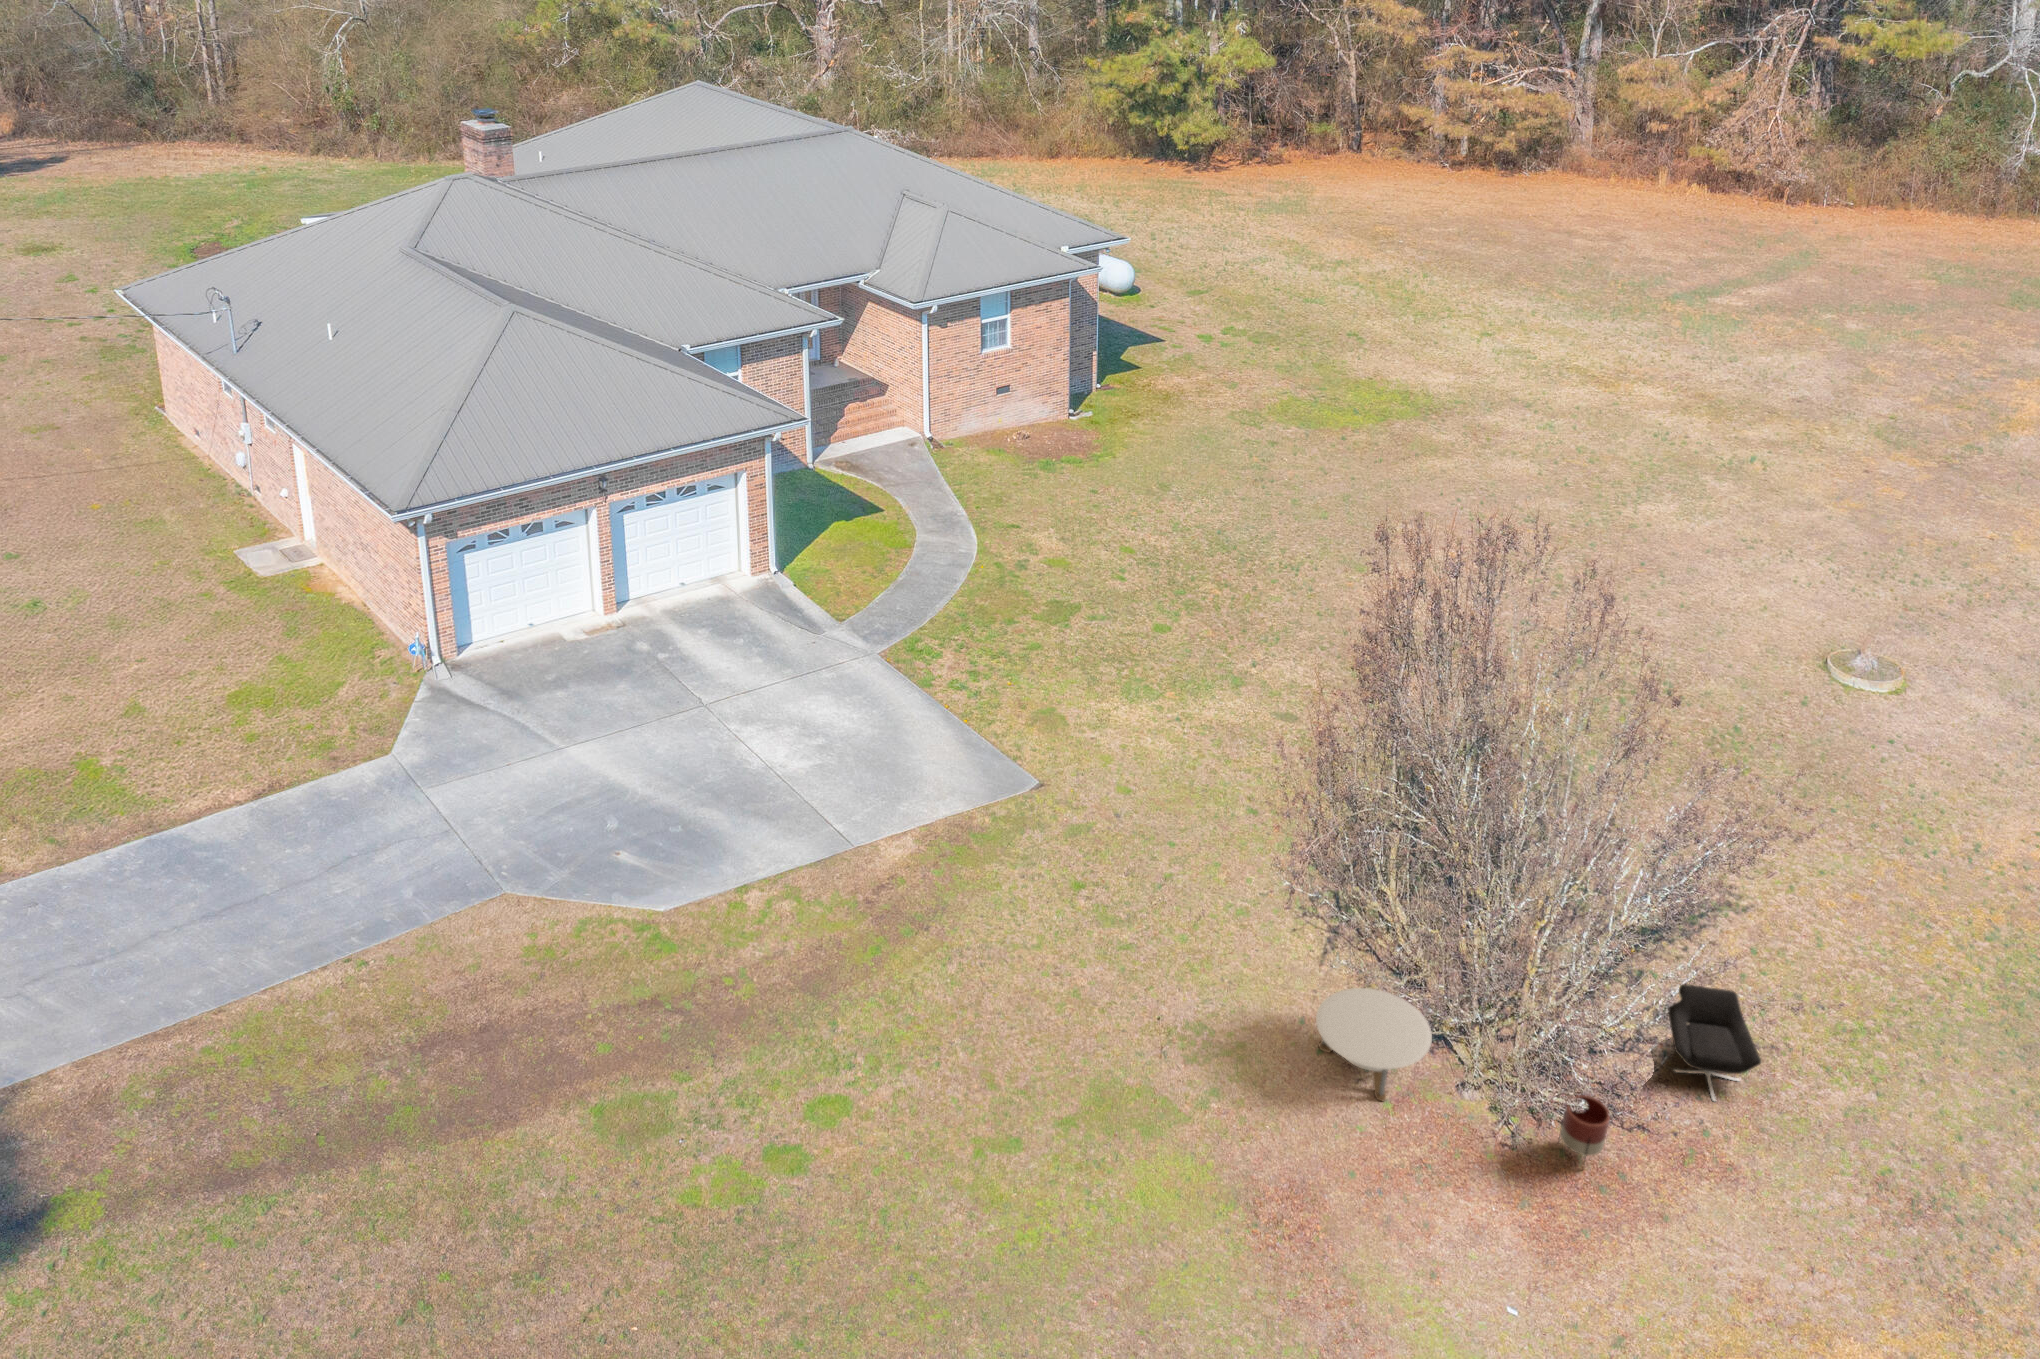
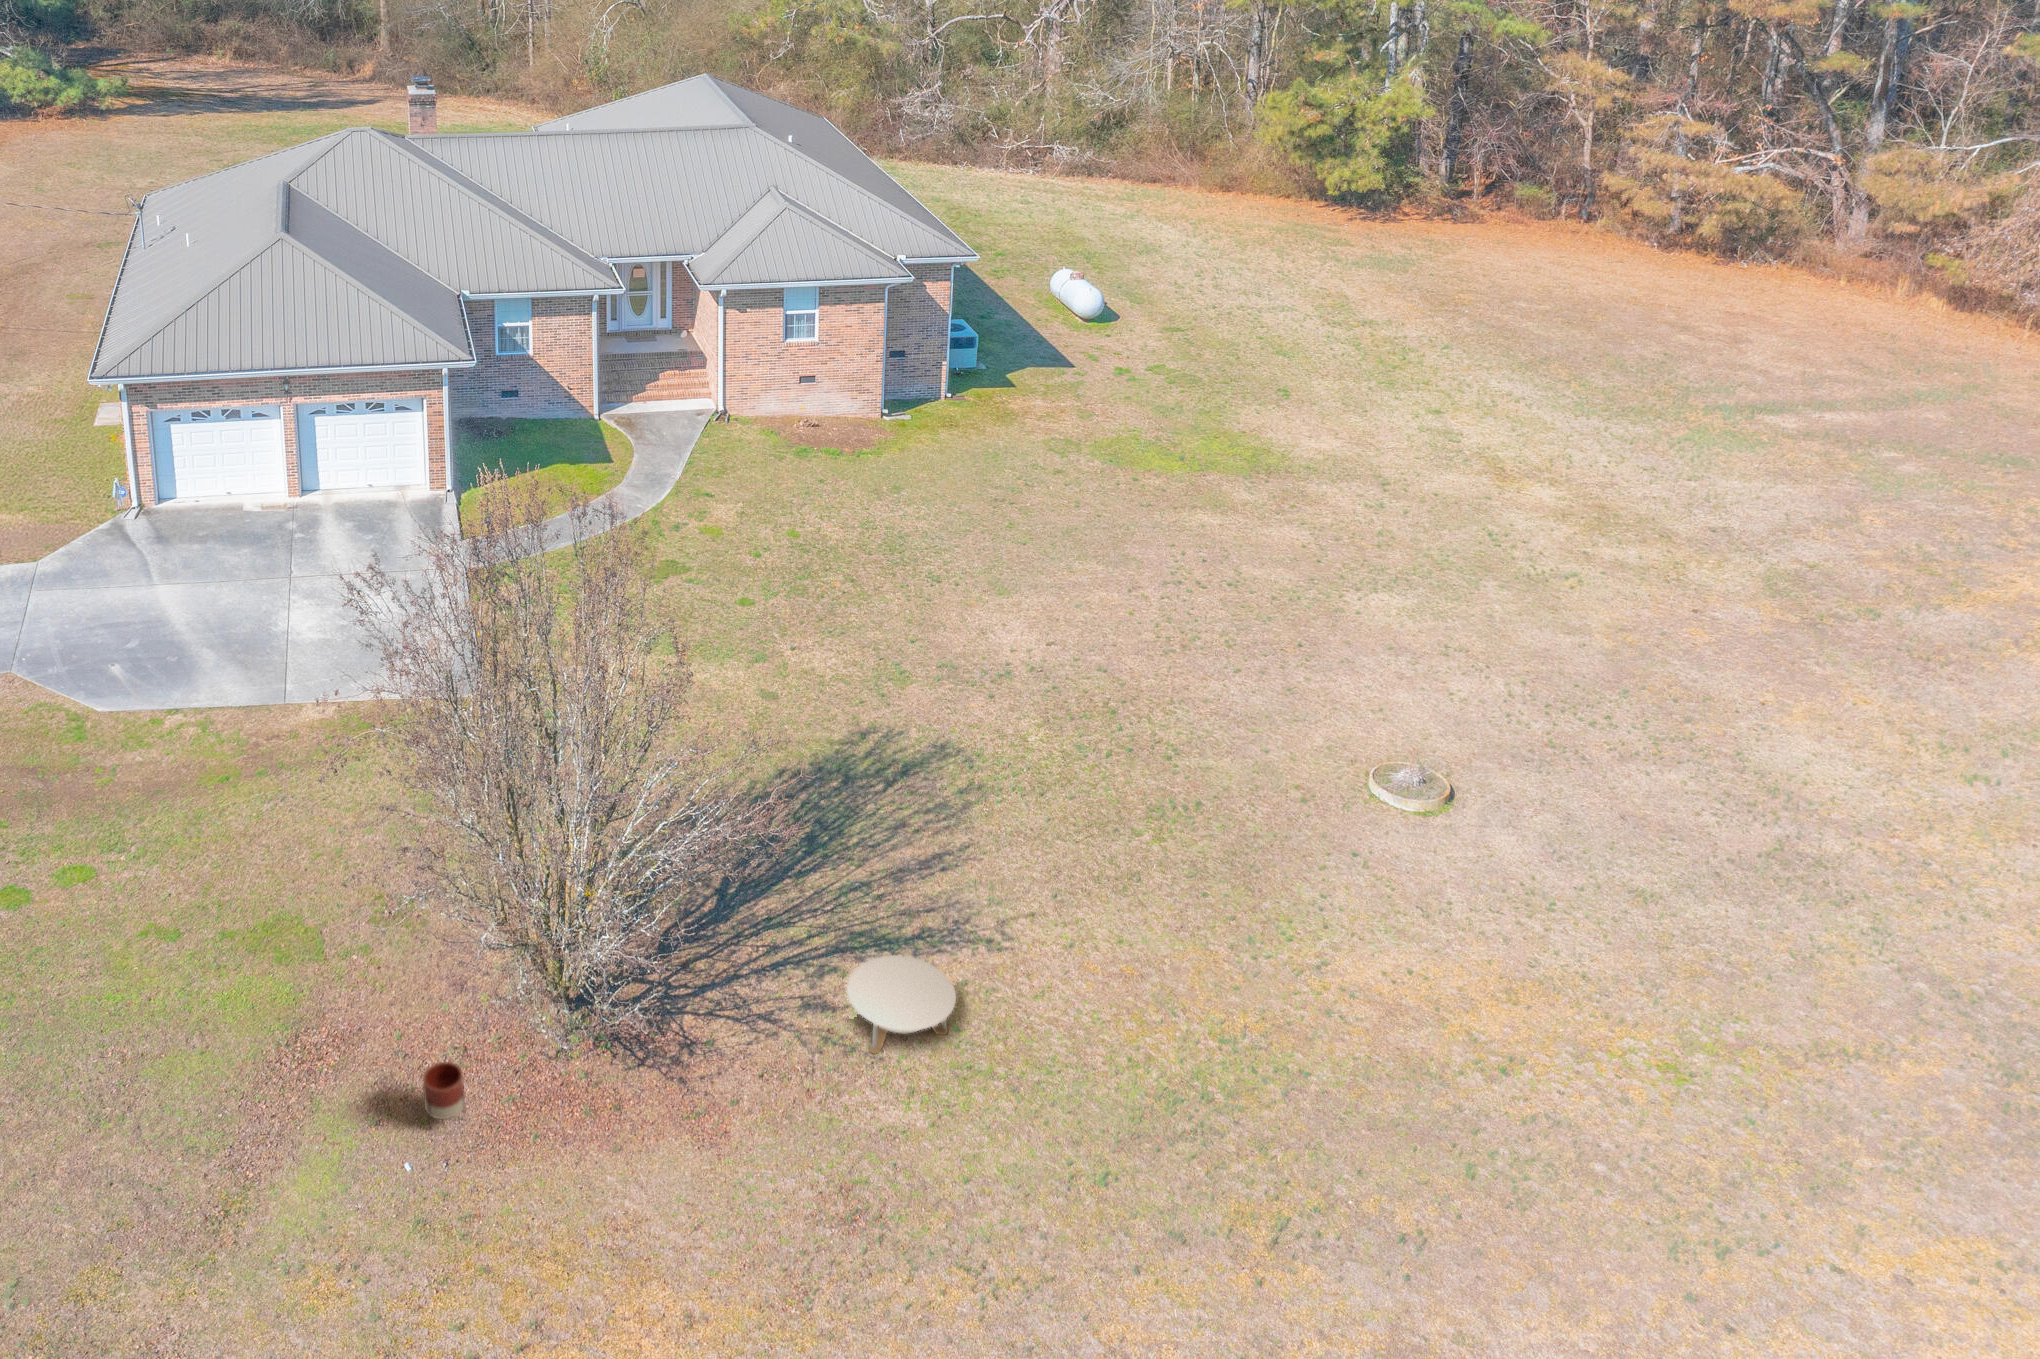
lounge chair: present [1668,984,1761,1101] -> none [598,1020,696,1135]
round table: present [1316,988,1432,1101] -> present [846,955,956,1054]

